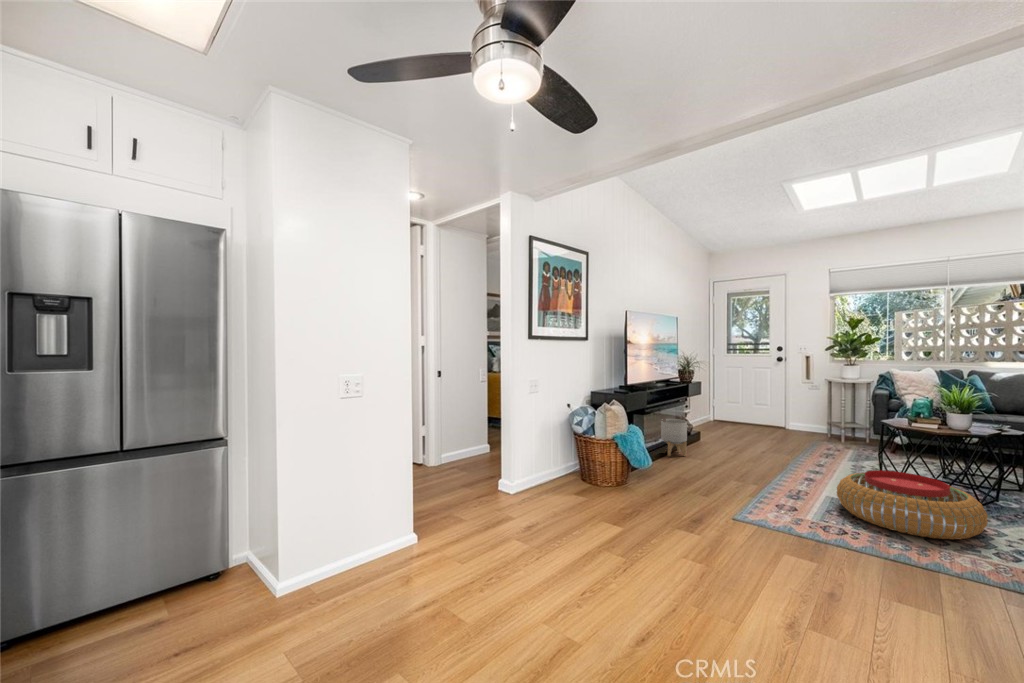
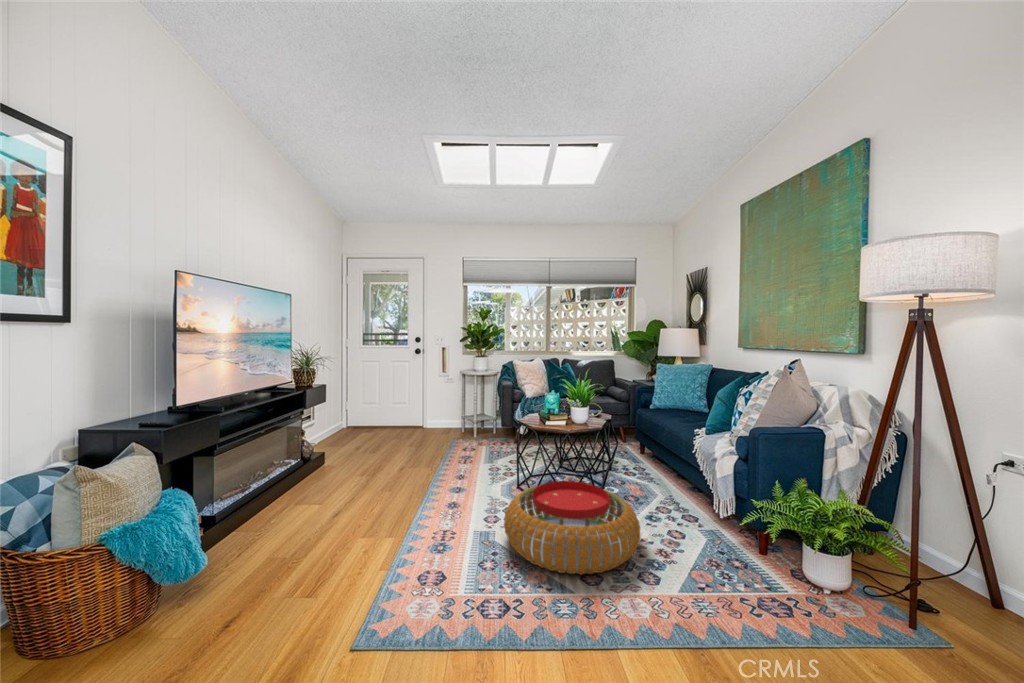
planter: present [661,419,687,456] -> none [259,448,304,515]

